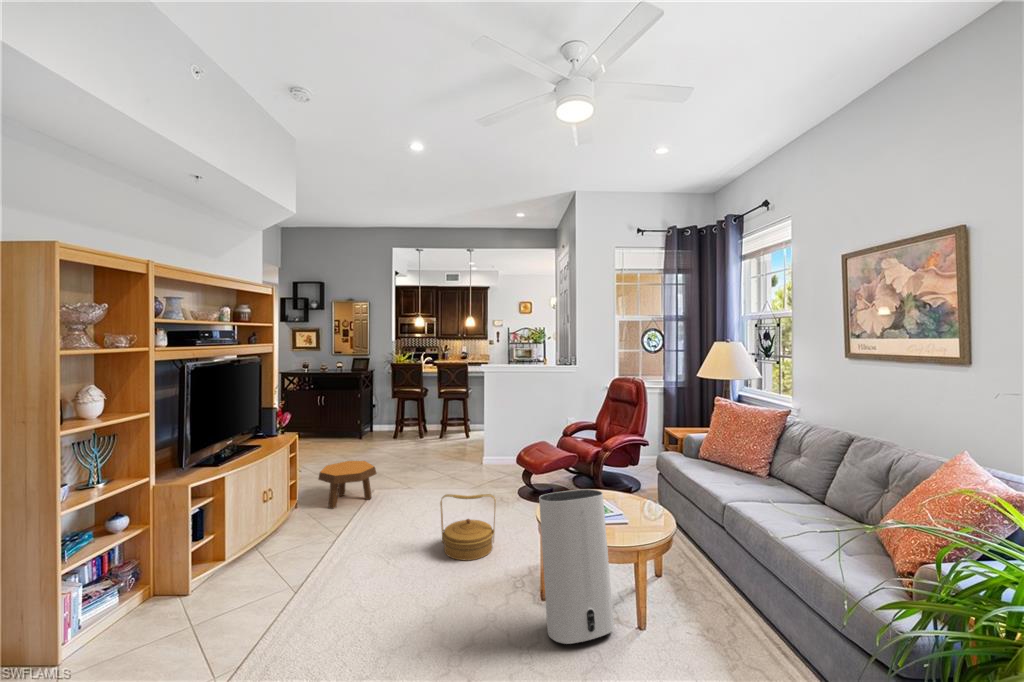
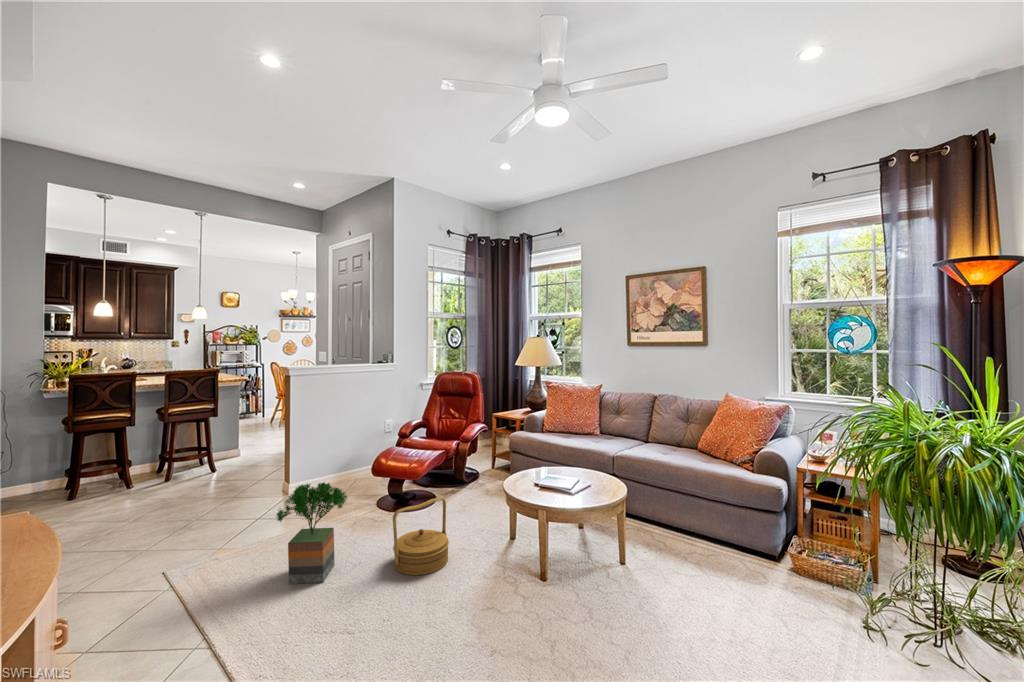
potted tree: none [376,455,432,535] -> present [277,482,347,584]
footstool: present [318,461,377,509] -> none [113,517,214,598]
air purifier: present [539,489,614,644] -> none [558,457,615,585]

